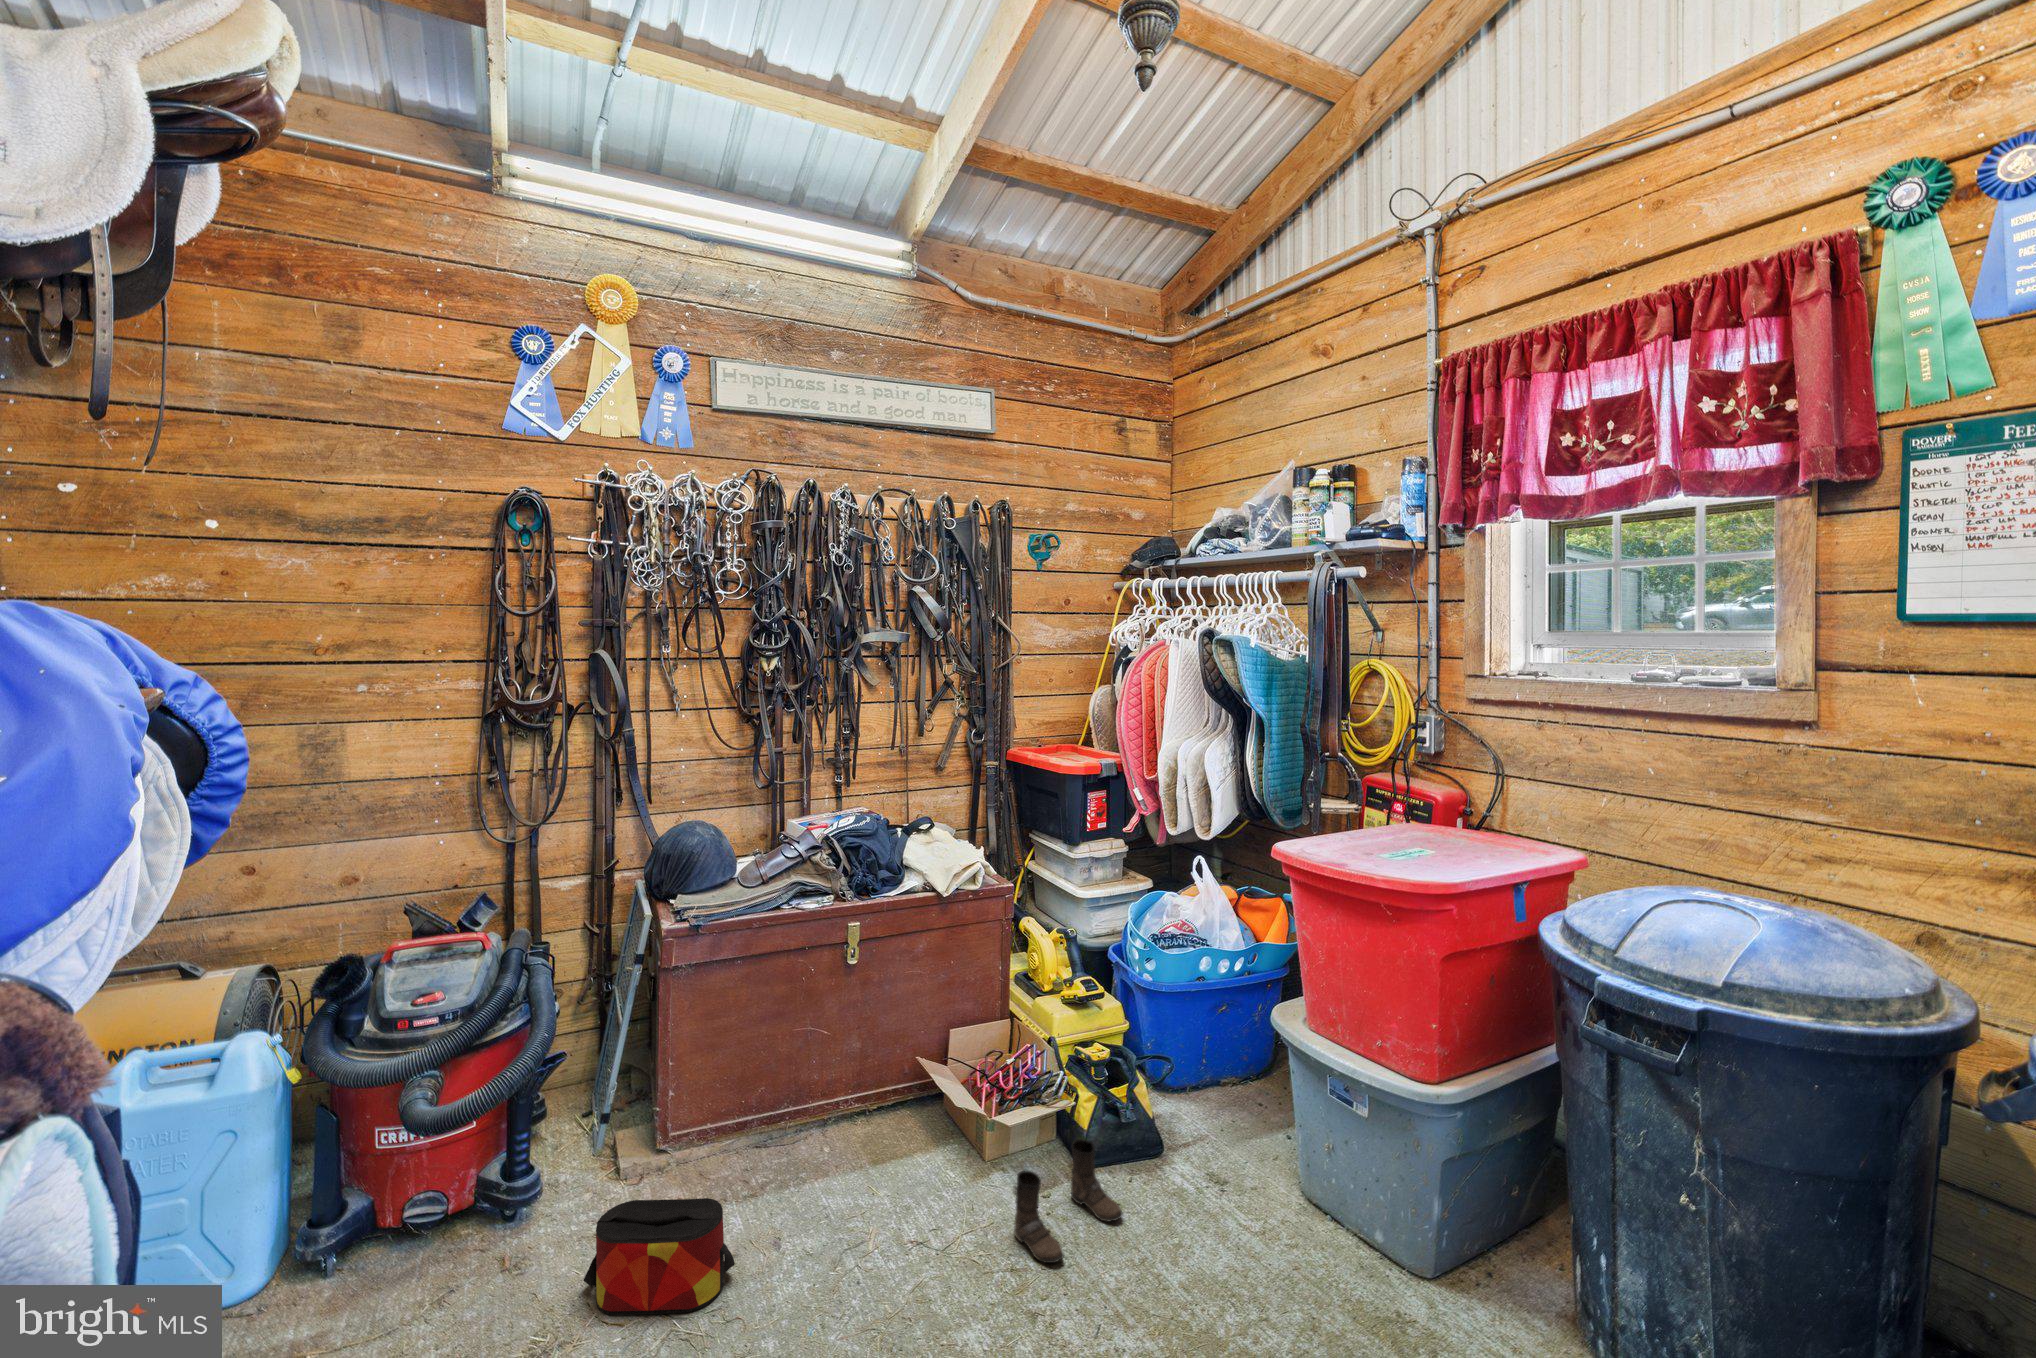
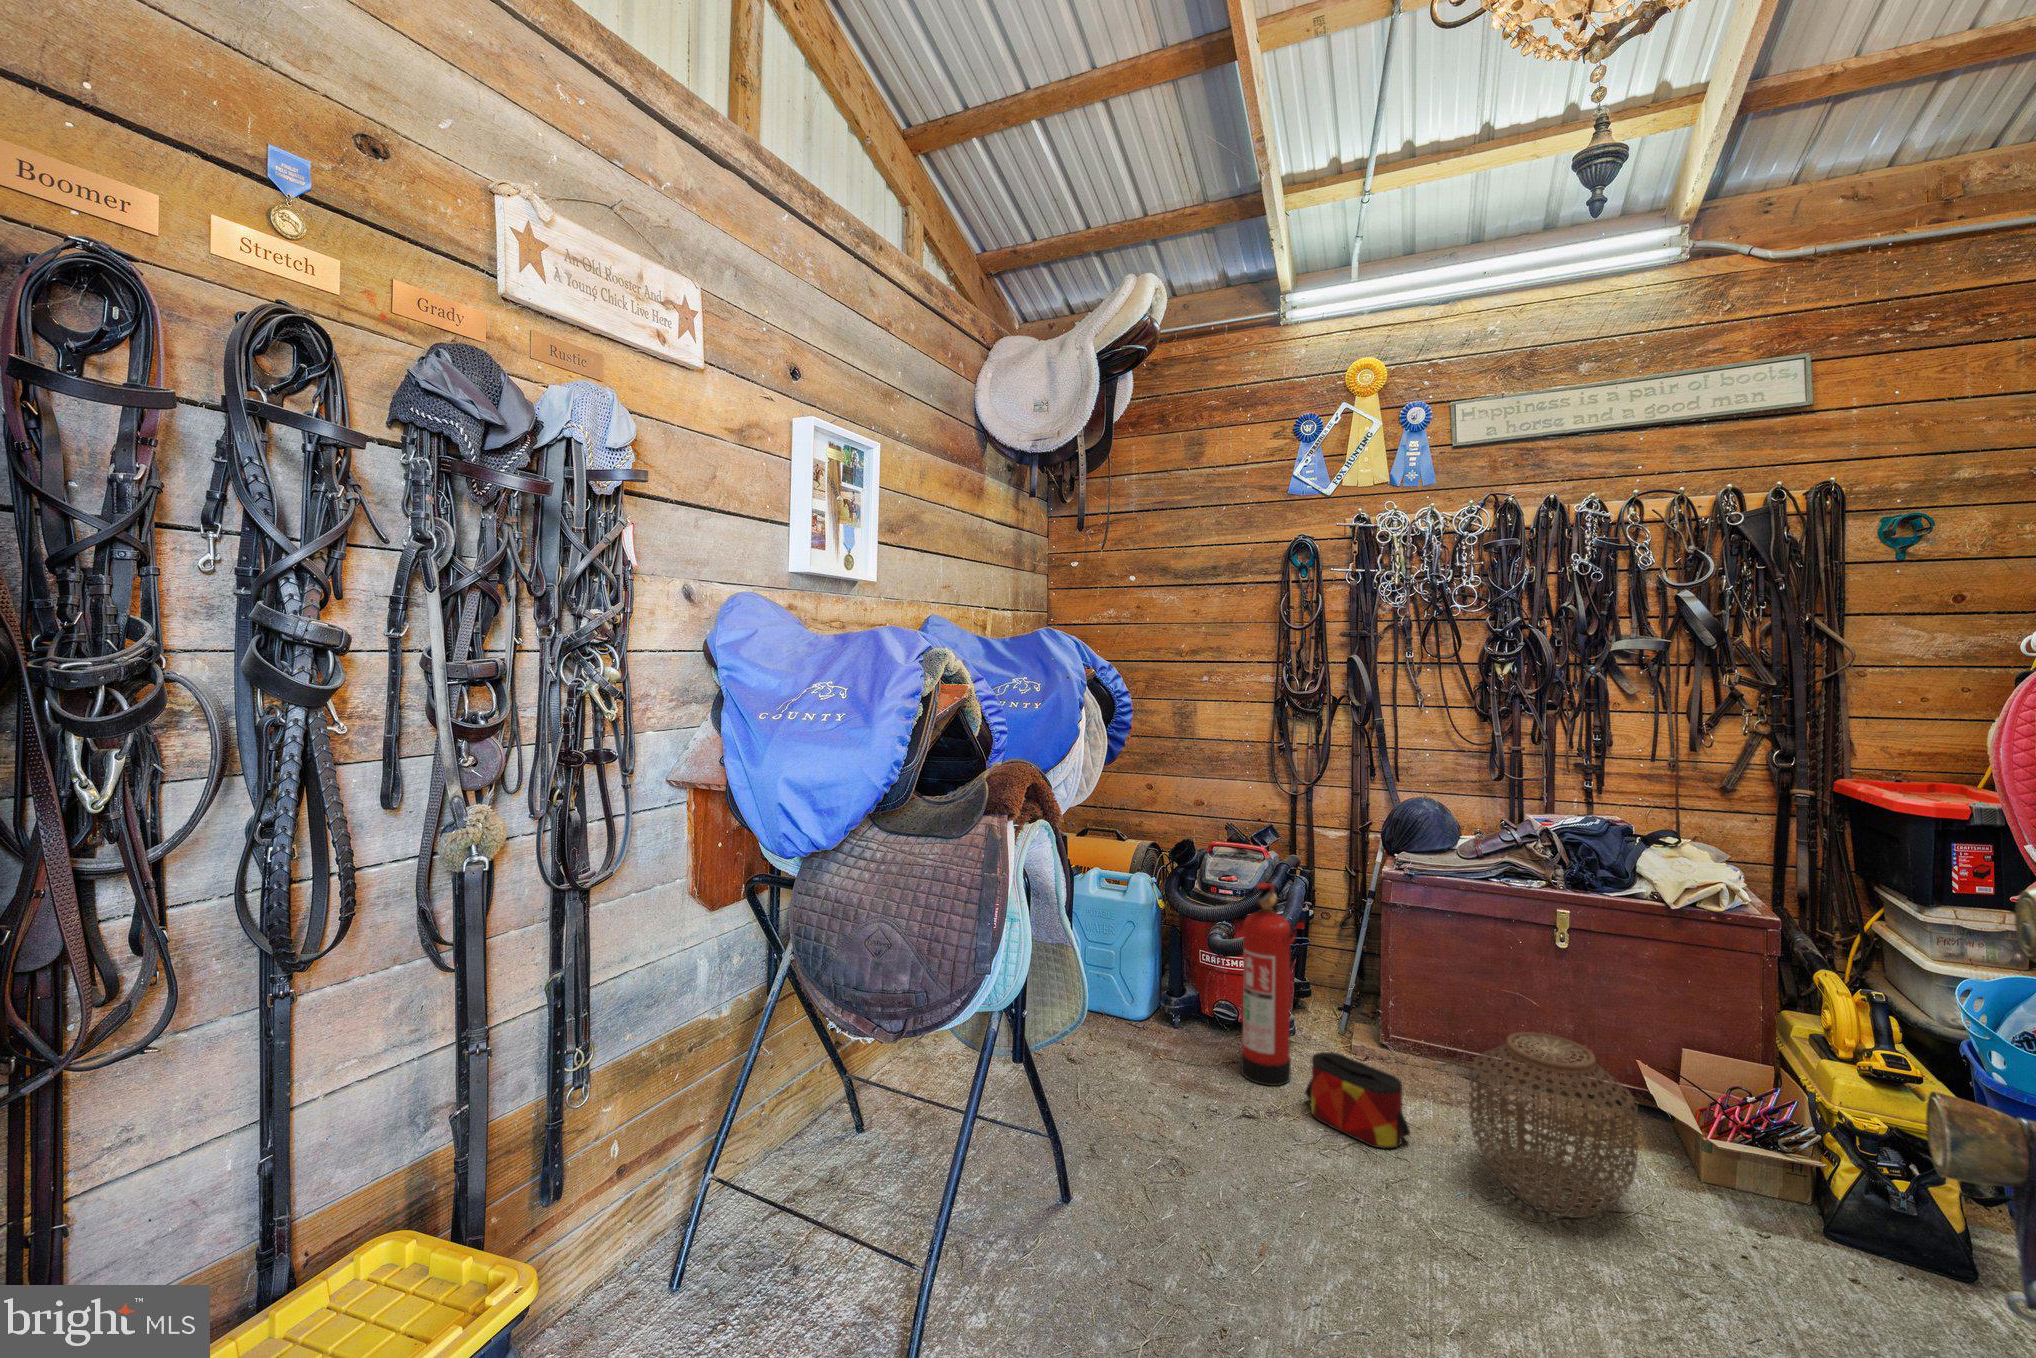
fire extinguisher: none [470,994,555,1304] -> present [1241,883,1295,1086]
woven basket: none [803,1073,960,1280] -> present [1469,1032,1638,1218]
boots: present [1014,1139,1122,1263] -> none [1704,1192,1879,1313]

